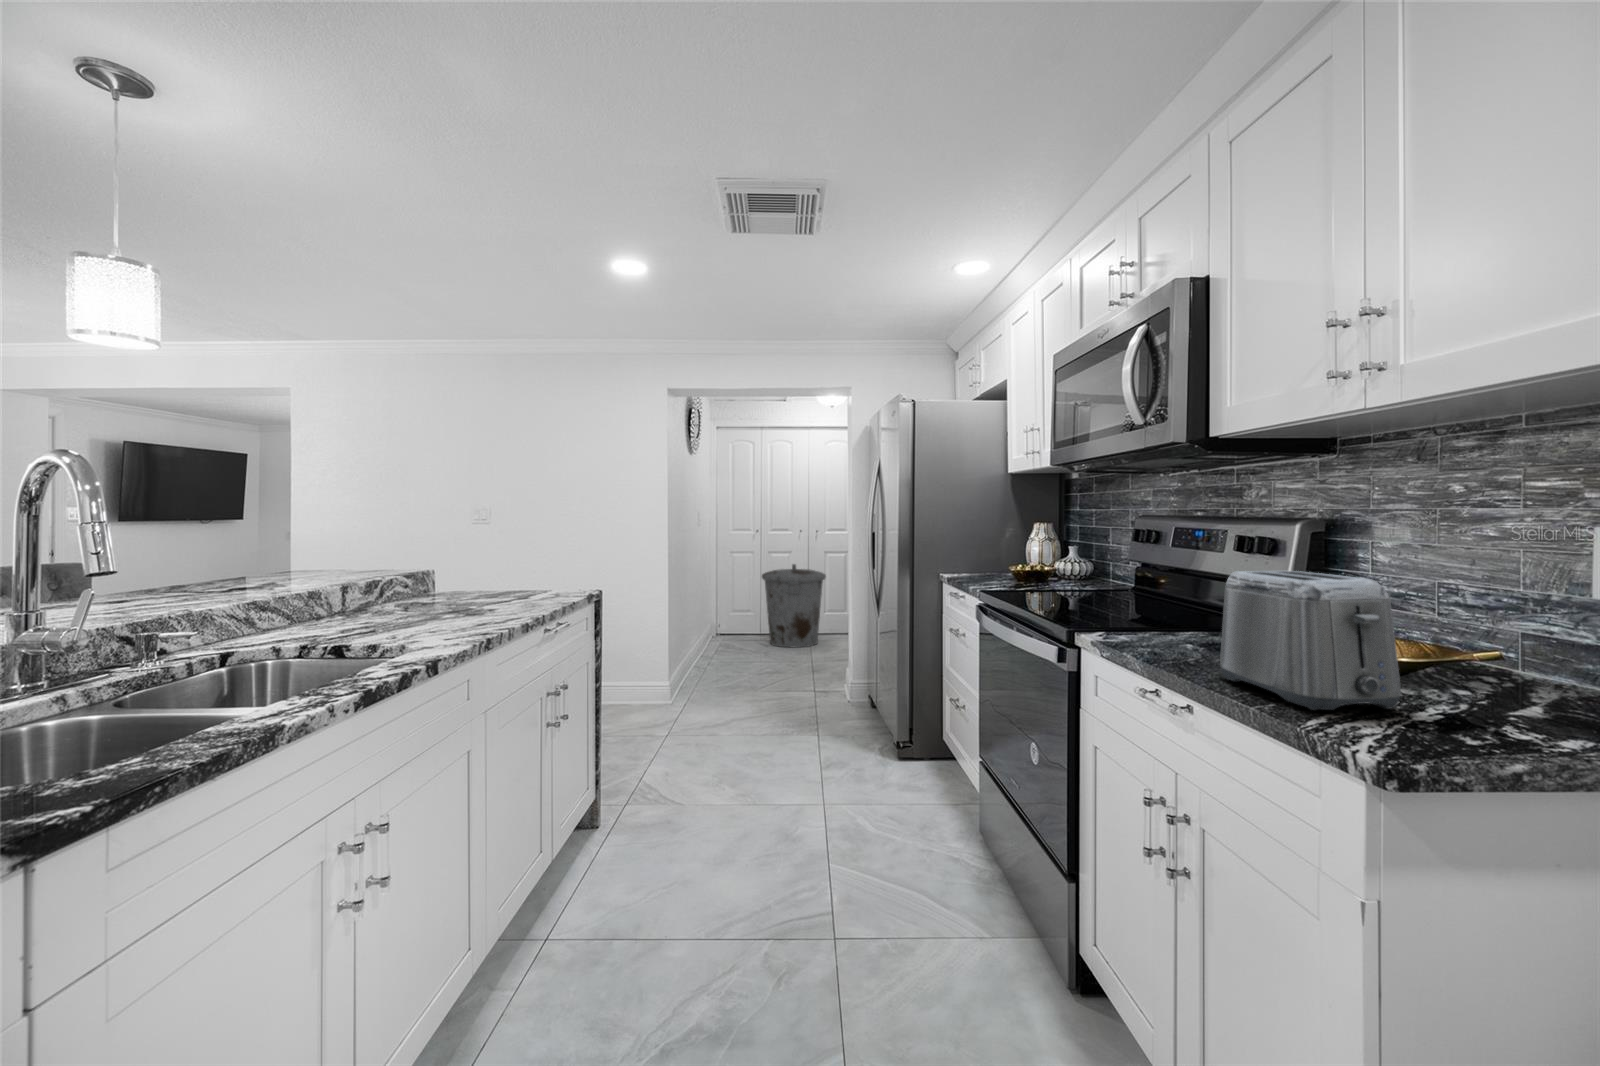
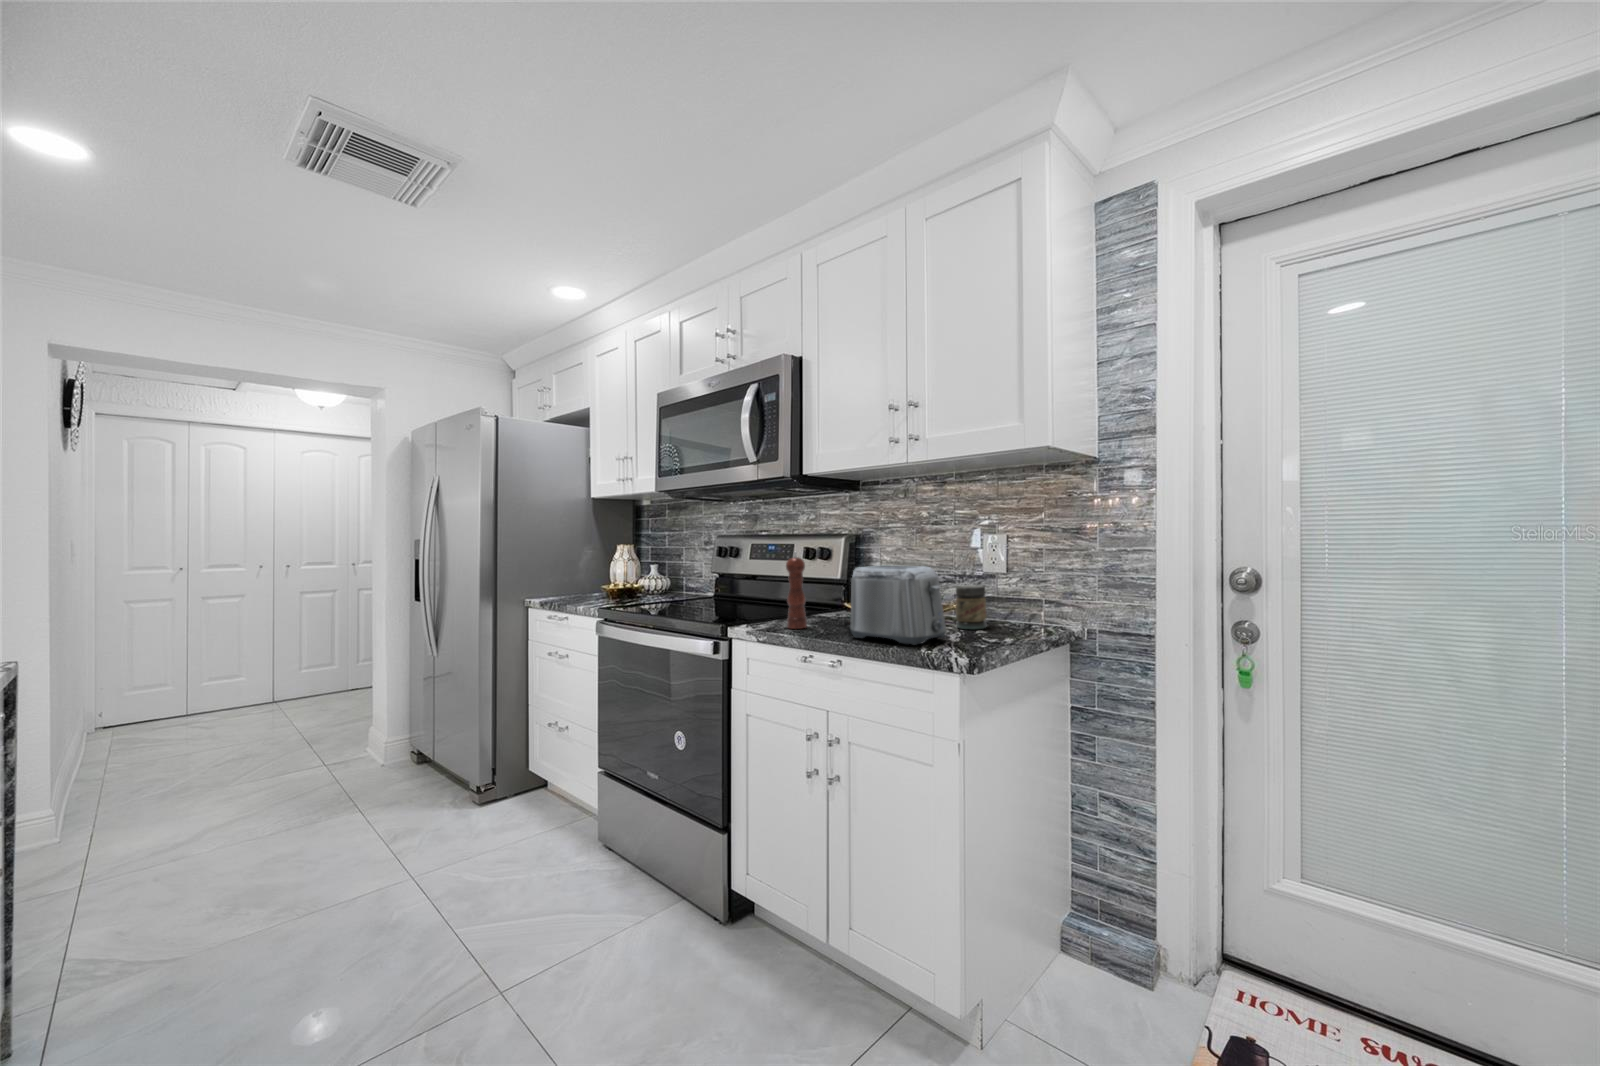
pepper mill: none [1149,541,1182,651] -> present [786,552,807,629]
trash can: present [762,564,826,647] -> none [234,606,332,710]
jar: none [1467,619,1545,706] -> present [956,585,987,629]

